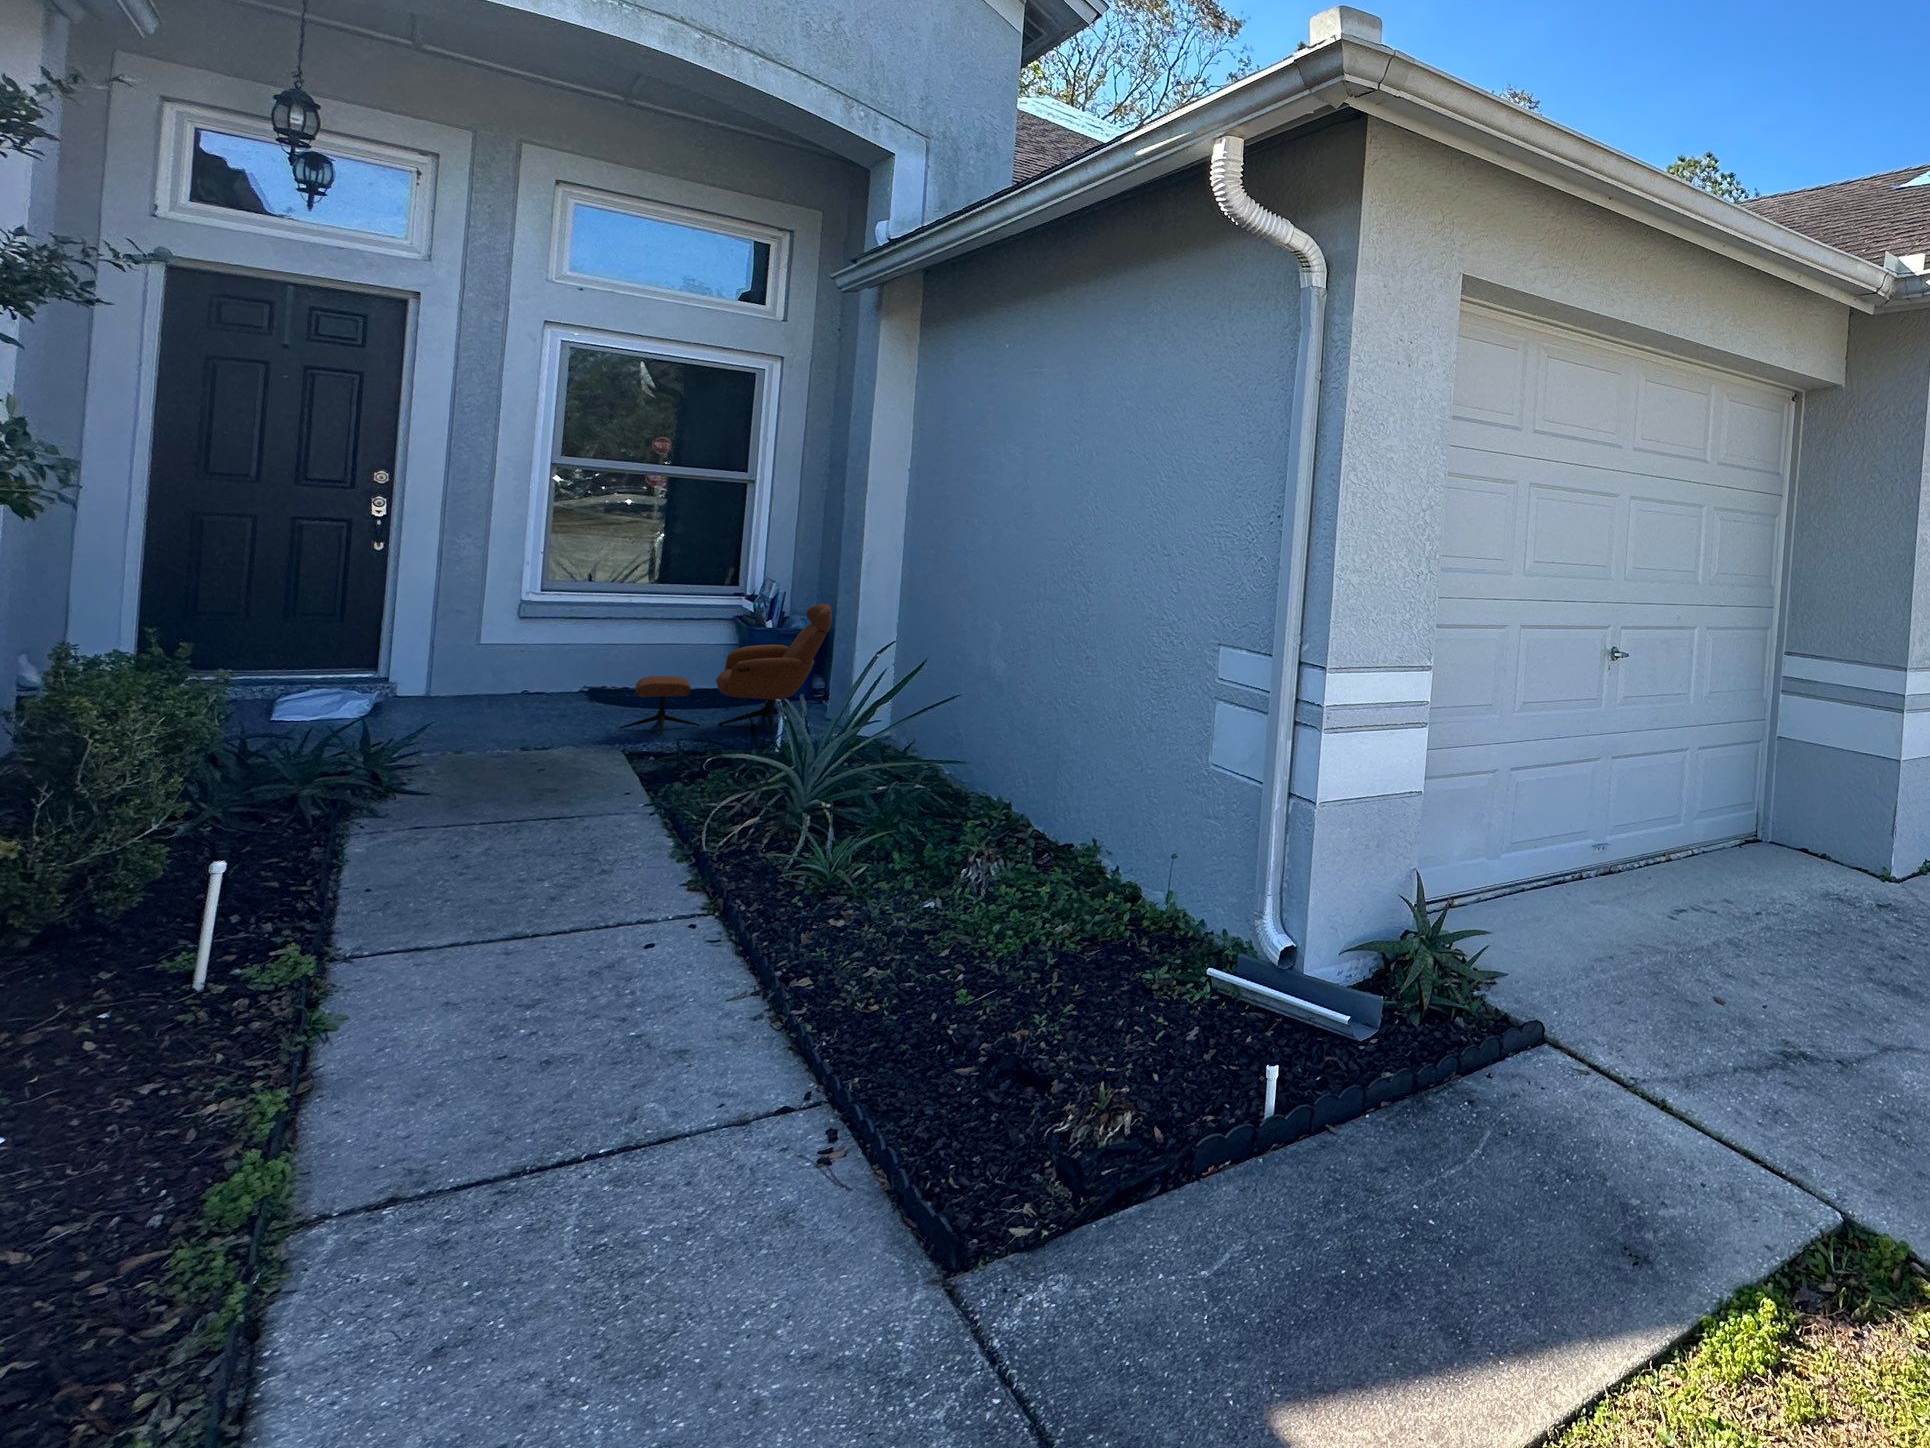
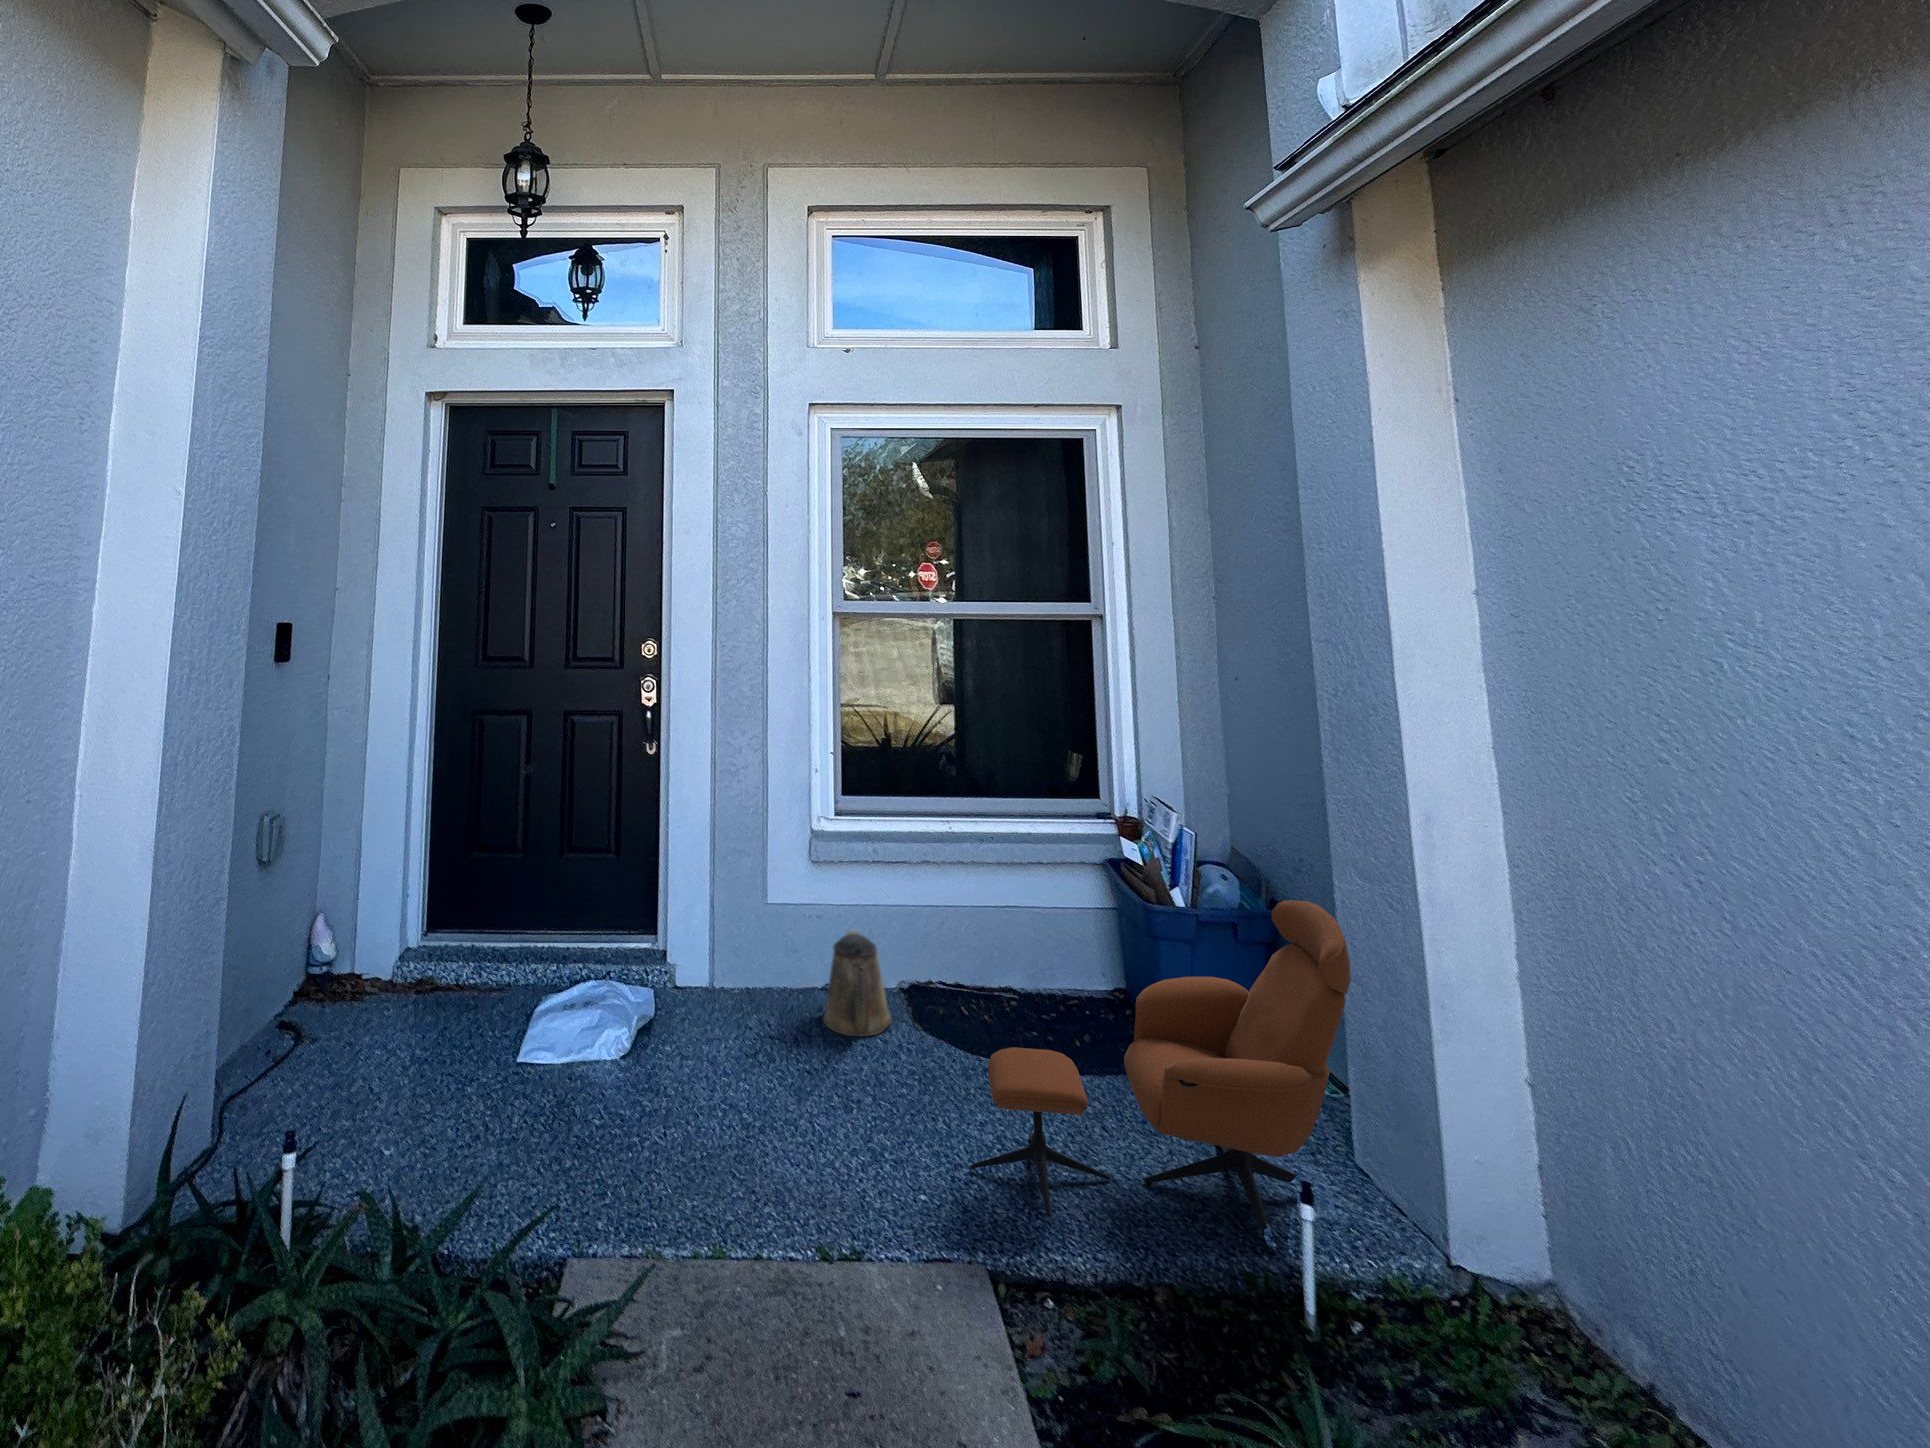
watering can: none [522,654,574,705] -> present [824,929,892,1037]

